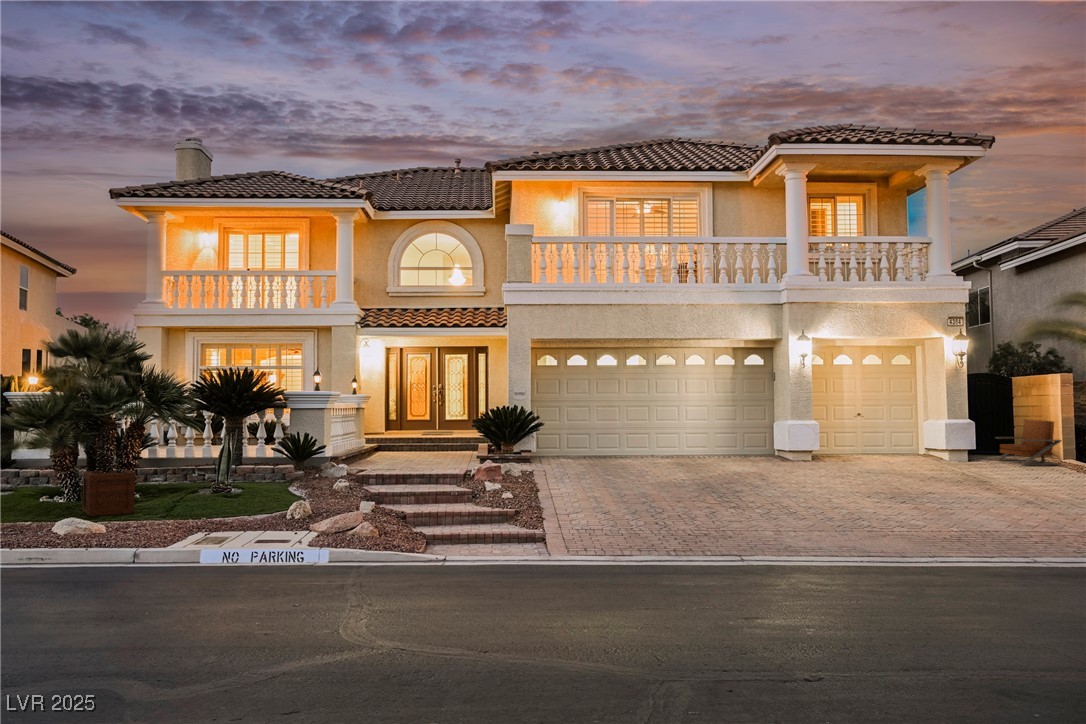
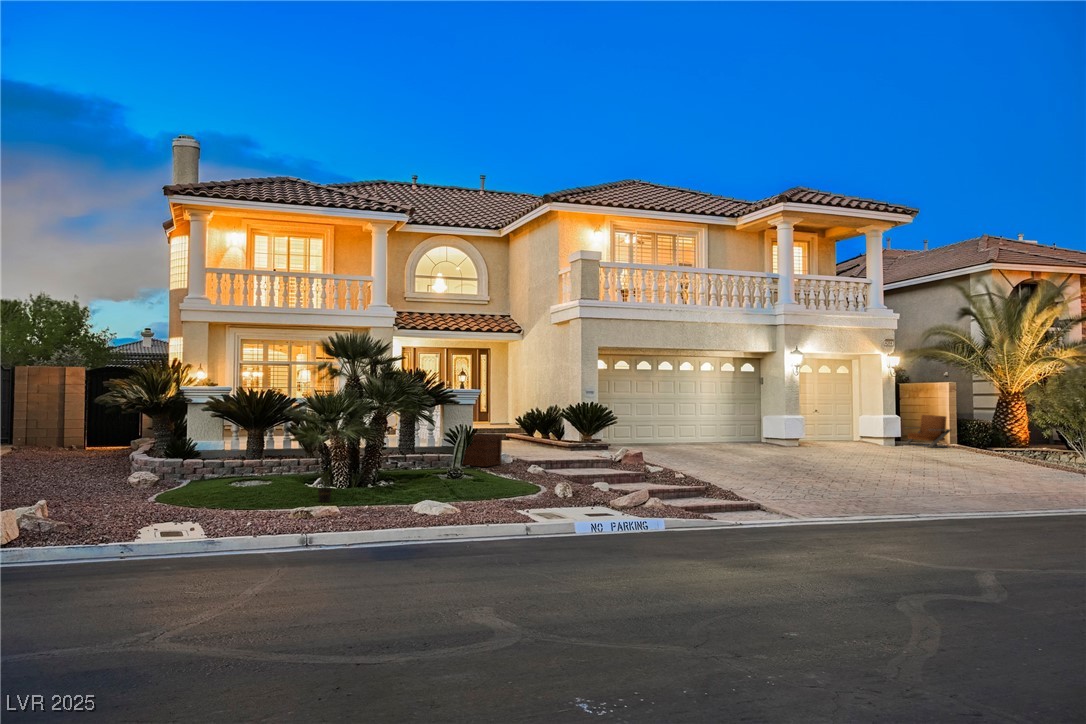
wooden crate: present [82,470,135,517] -> present [462,433,502,467]
potted plant: none [37,473,65,515] -> present [318,467,332,502]

